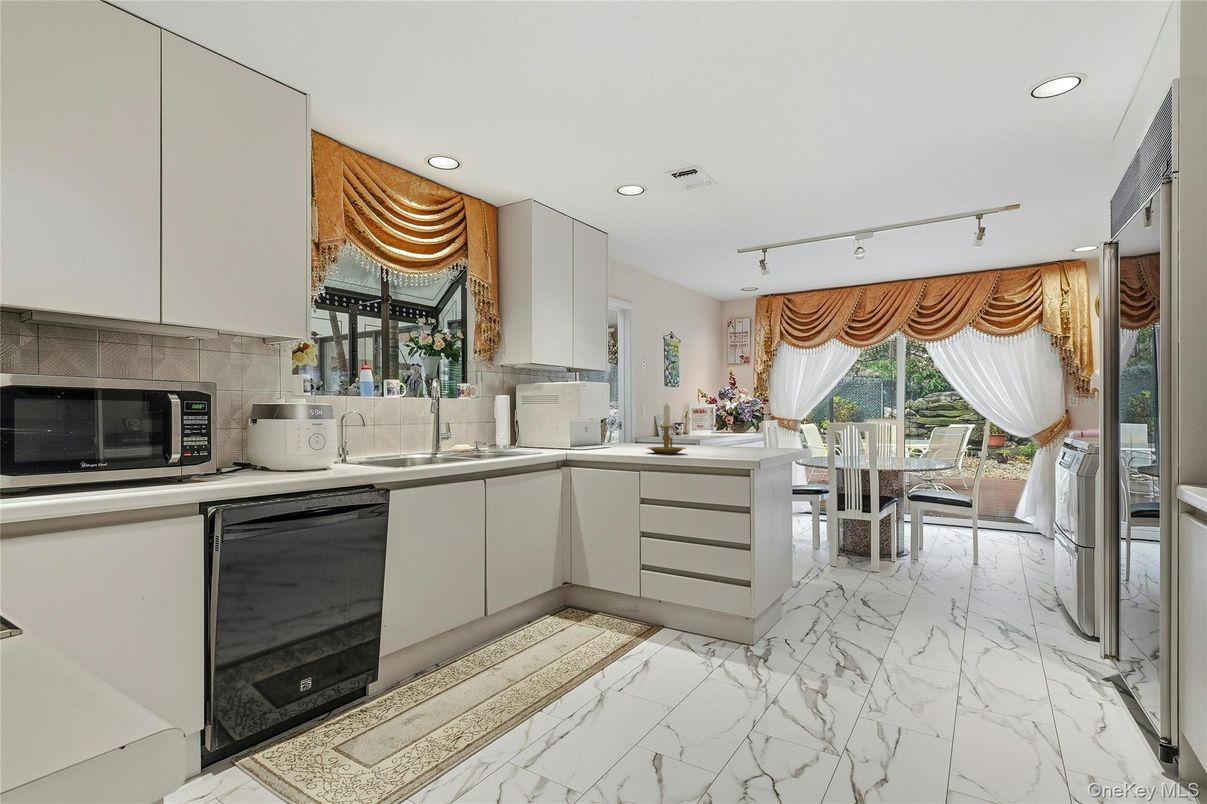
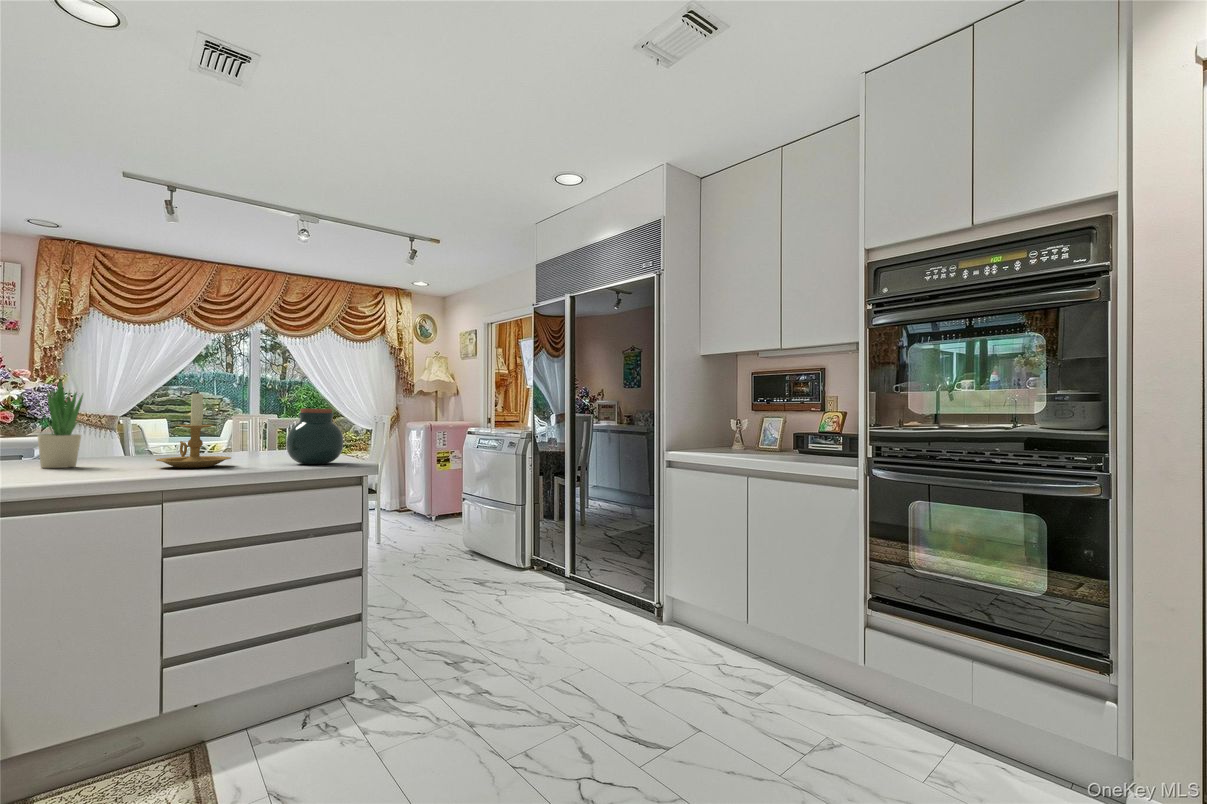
potted plant: none [616,398,637,450] -> present [38,379,83,468]
jar: none [713,414,753,457] -> present [287,409,343,464]

